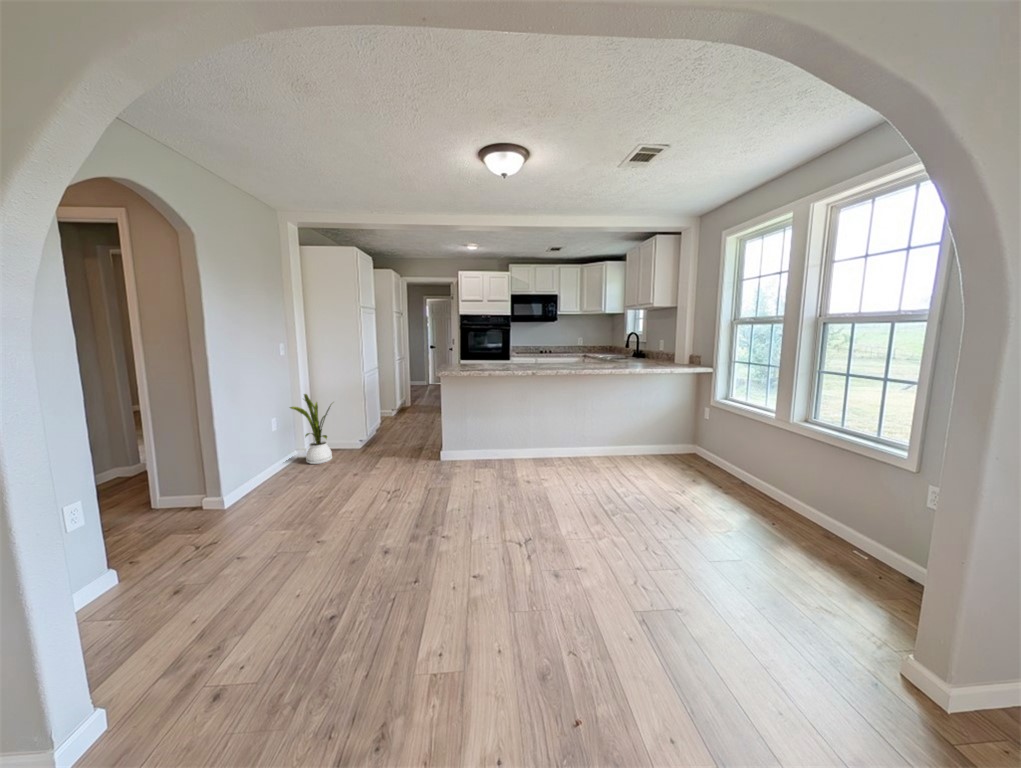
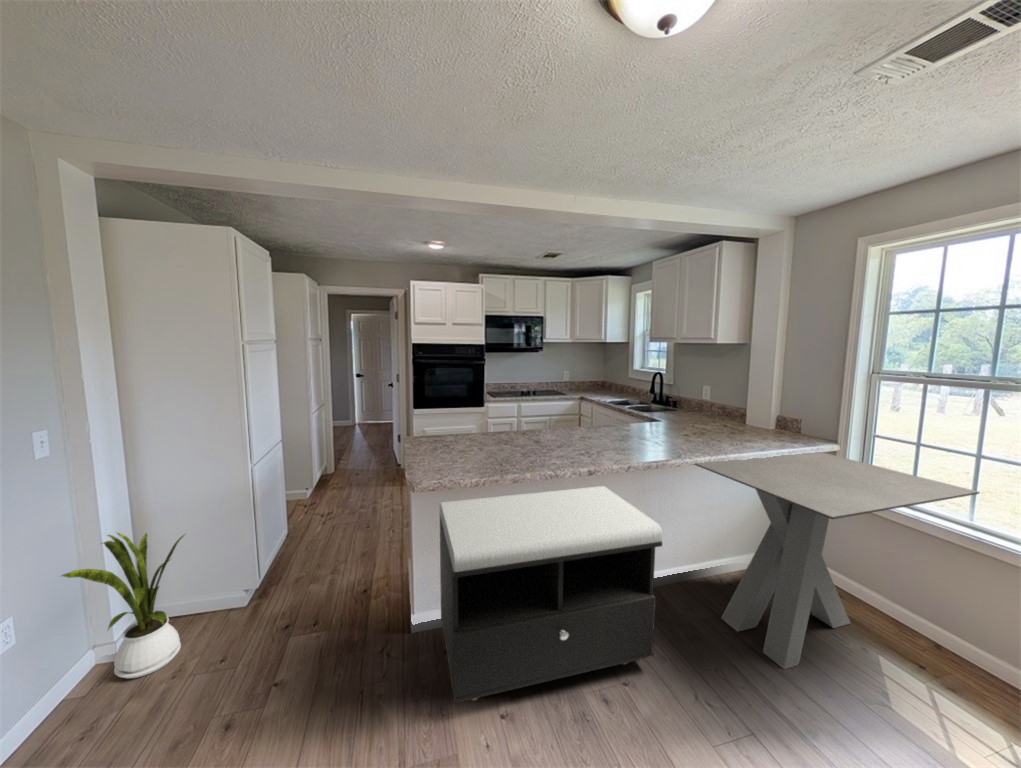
dining table: none [596,371,752,484] -> present [694,452,979,669]
storage bench: none [450,389,562,479] -> present [440,486,662,703]

